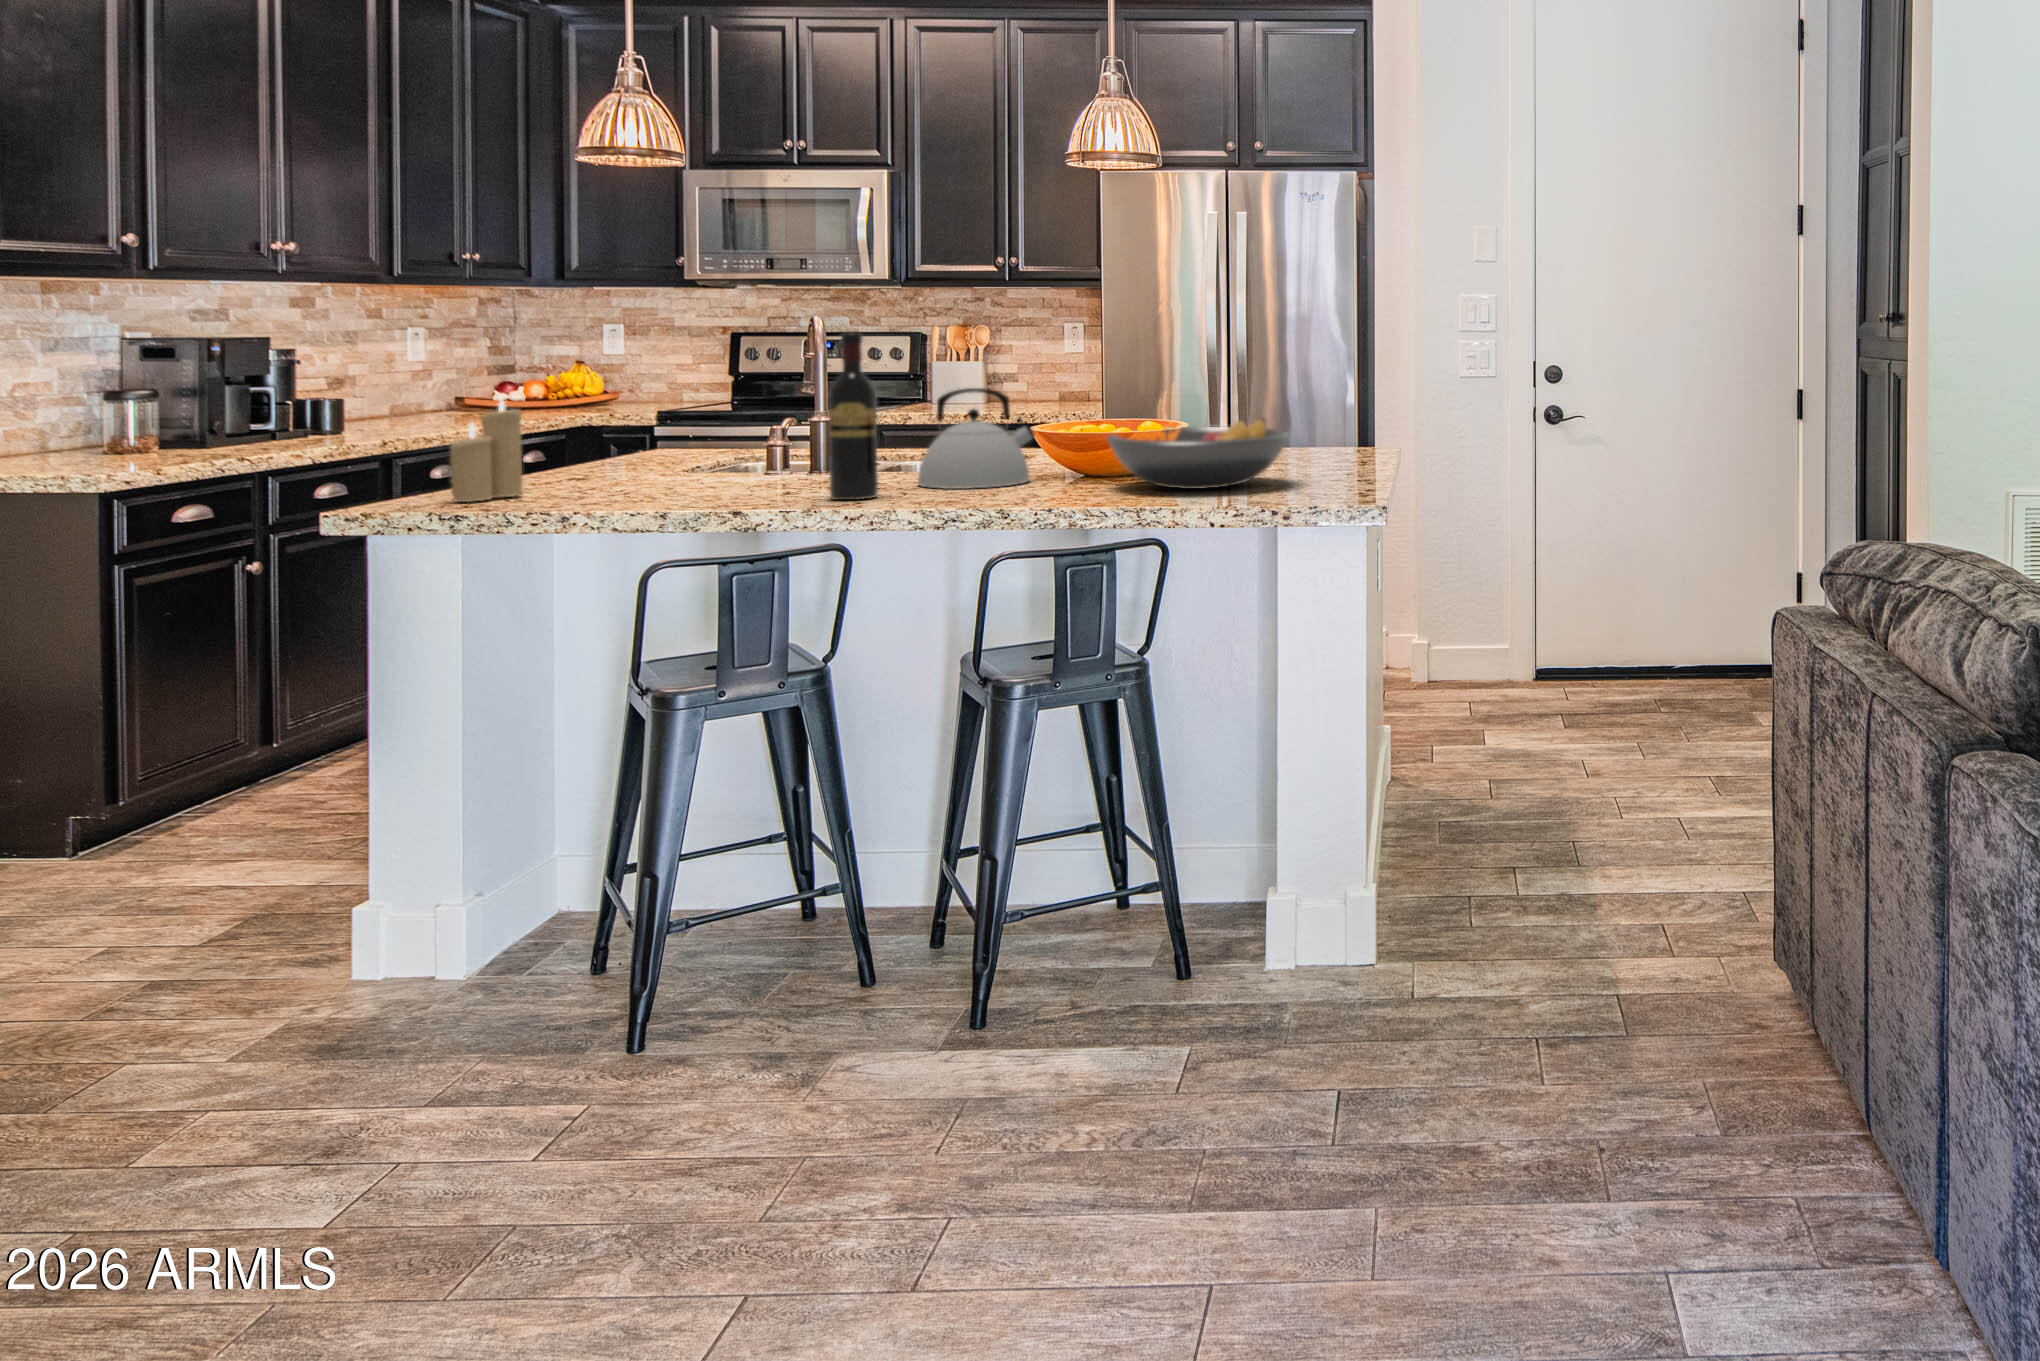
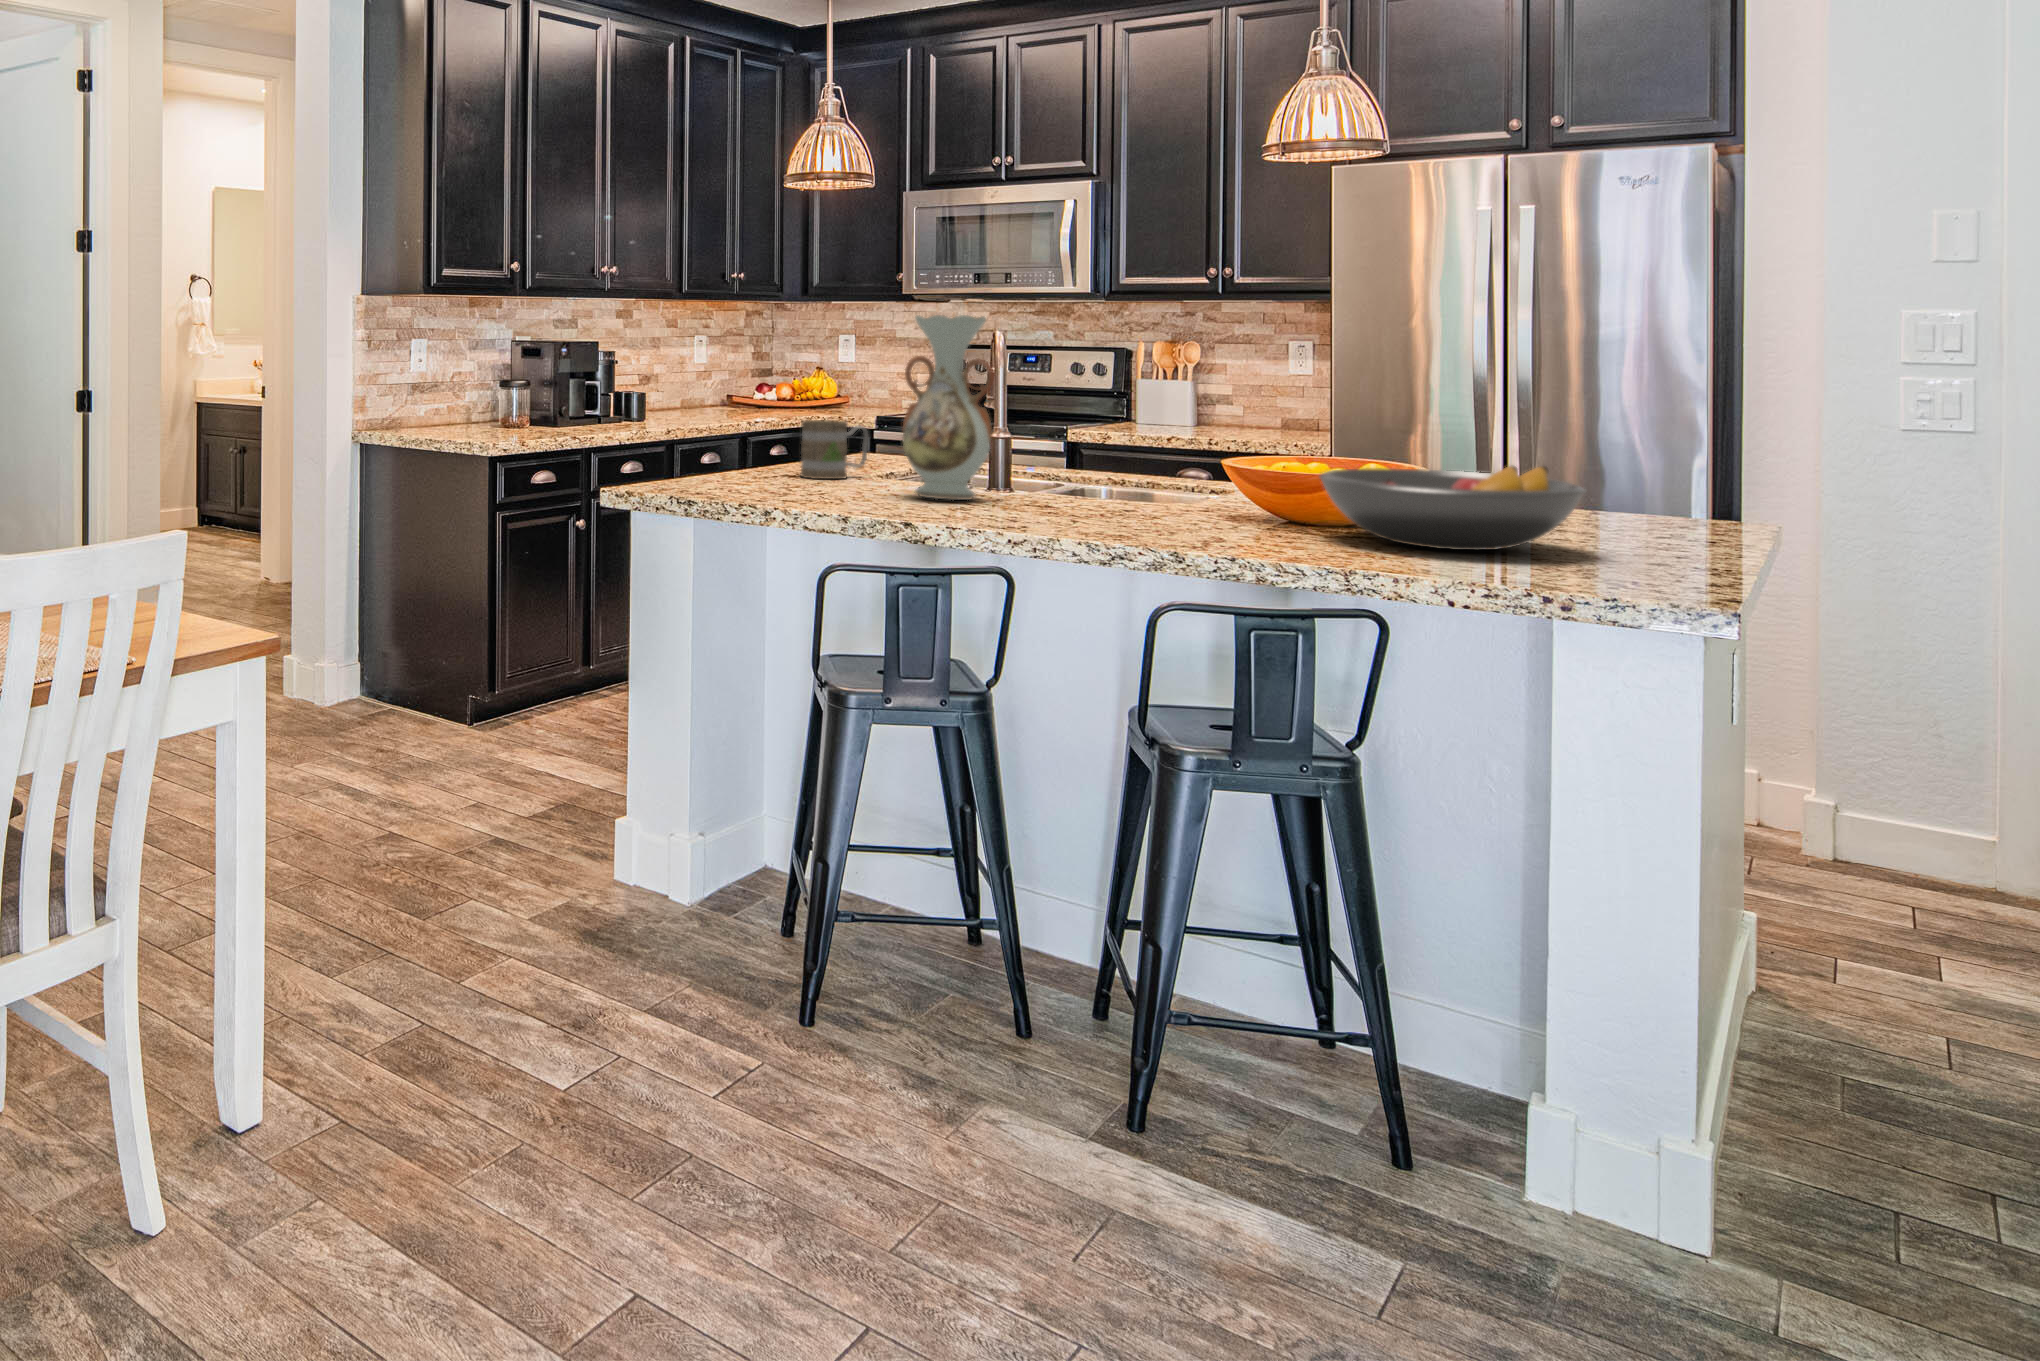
vase: none [716,305,813,489] -> present [903,315,994,500]
wine bottle: present [828,332,878,500] -> none [1002,343,1052,520]
kettle: present [917,388,1034,489] -> none [1095,408,1231,521]
candle: present [450,399,522,502] -> none [690,397,745,487]
mug: none [588,417,671,481] -> present [801,420,868,479]

